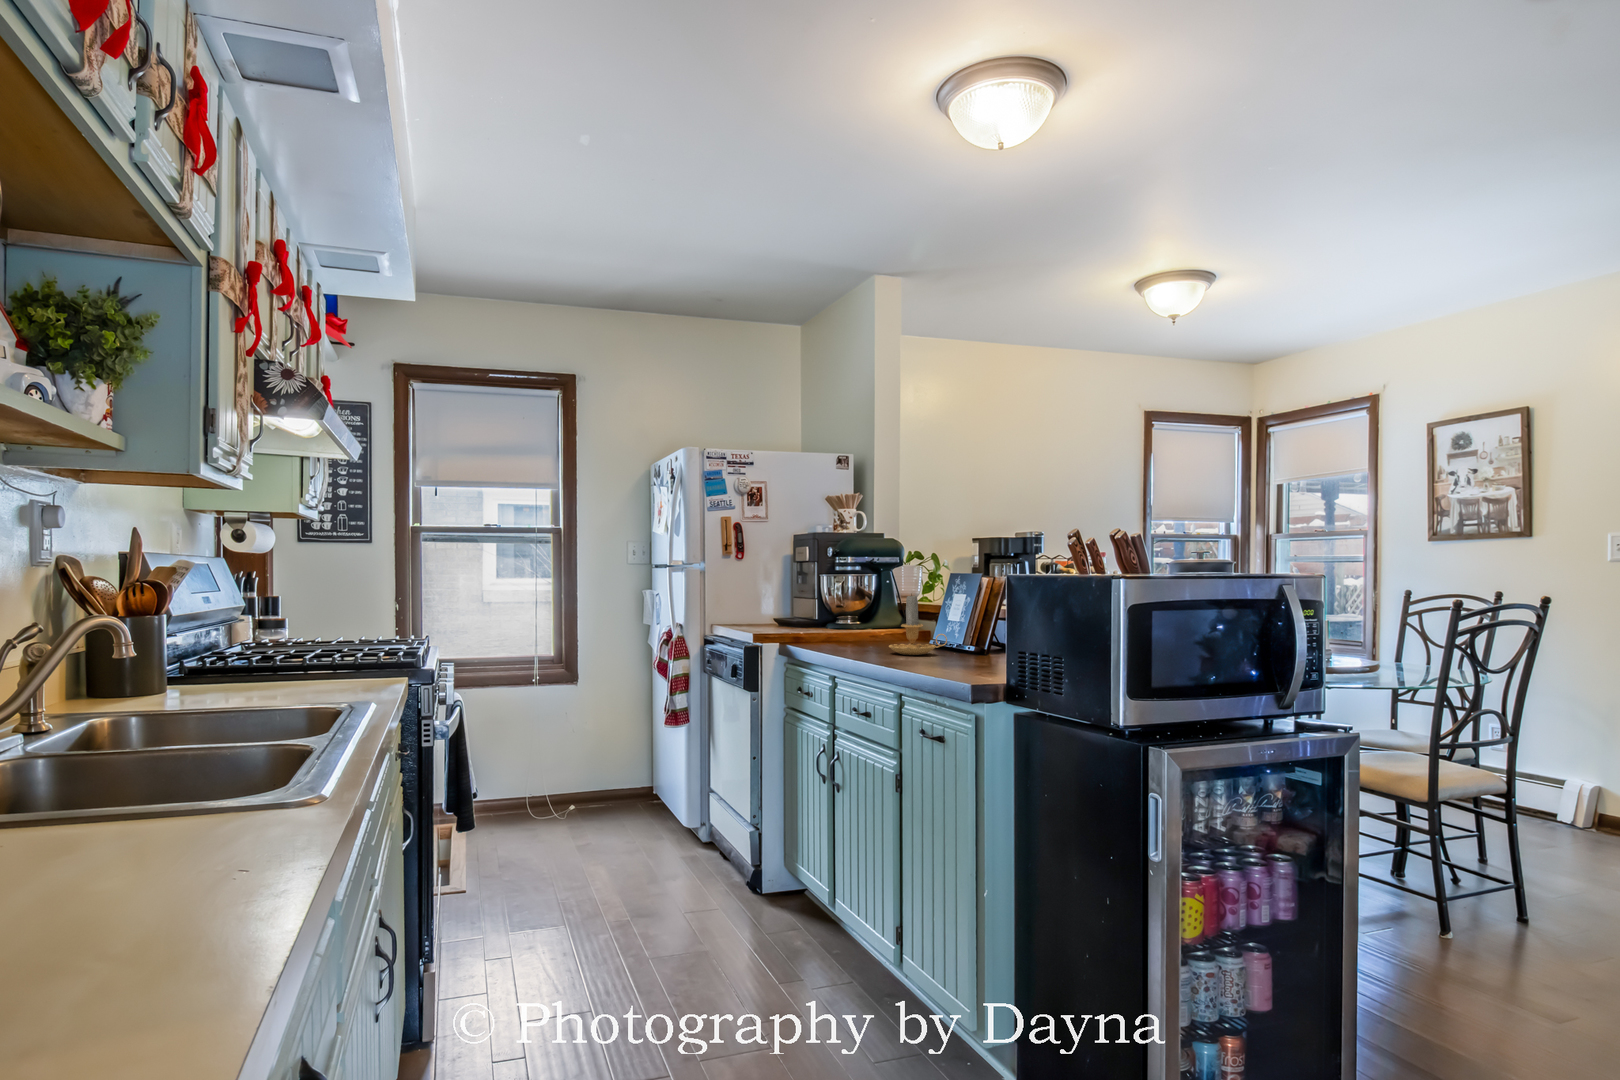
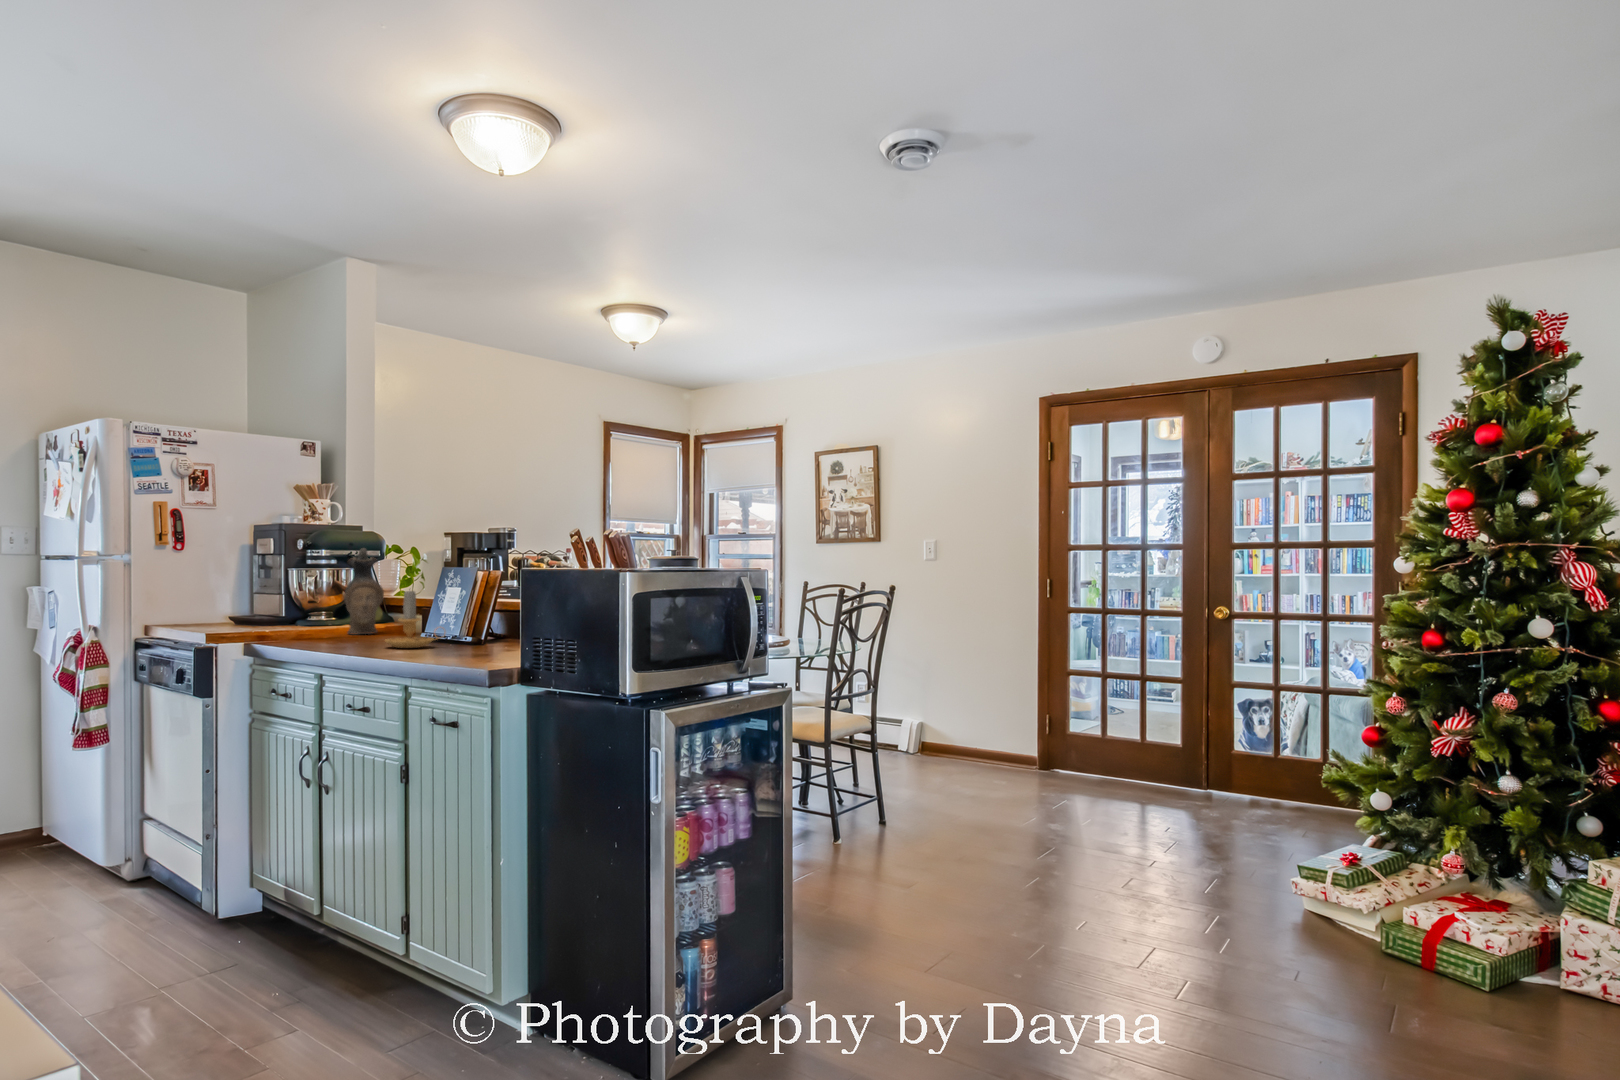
ceramic pitcher: none [863,553,898,639] -> present [344,548,384,635]

